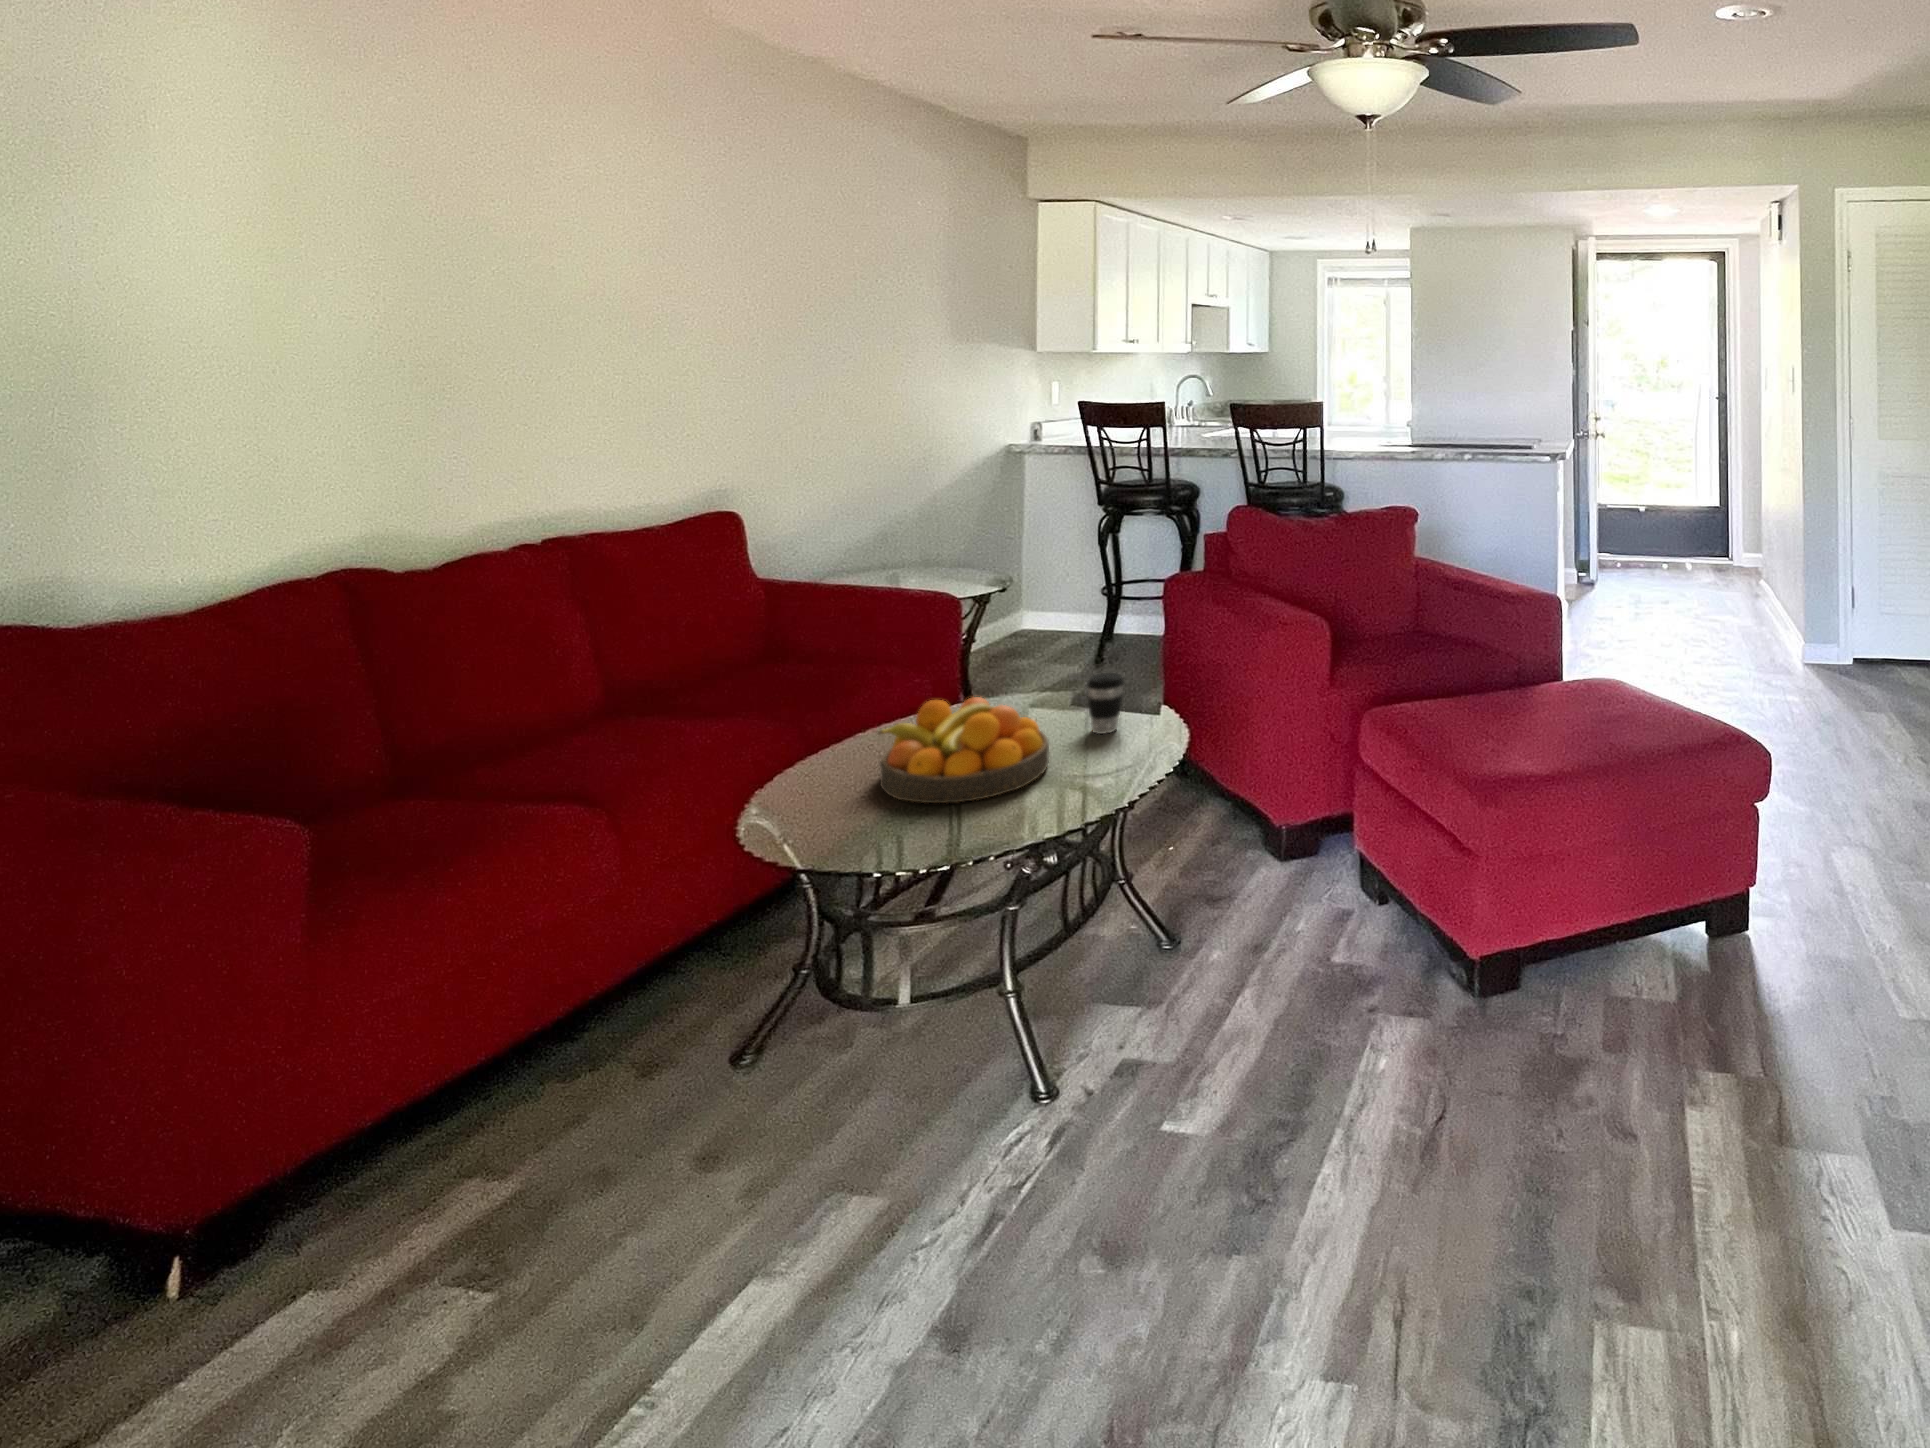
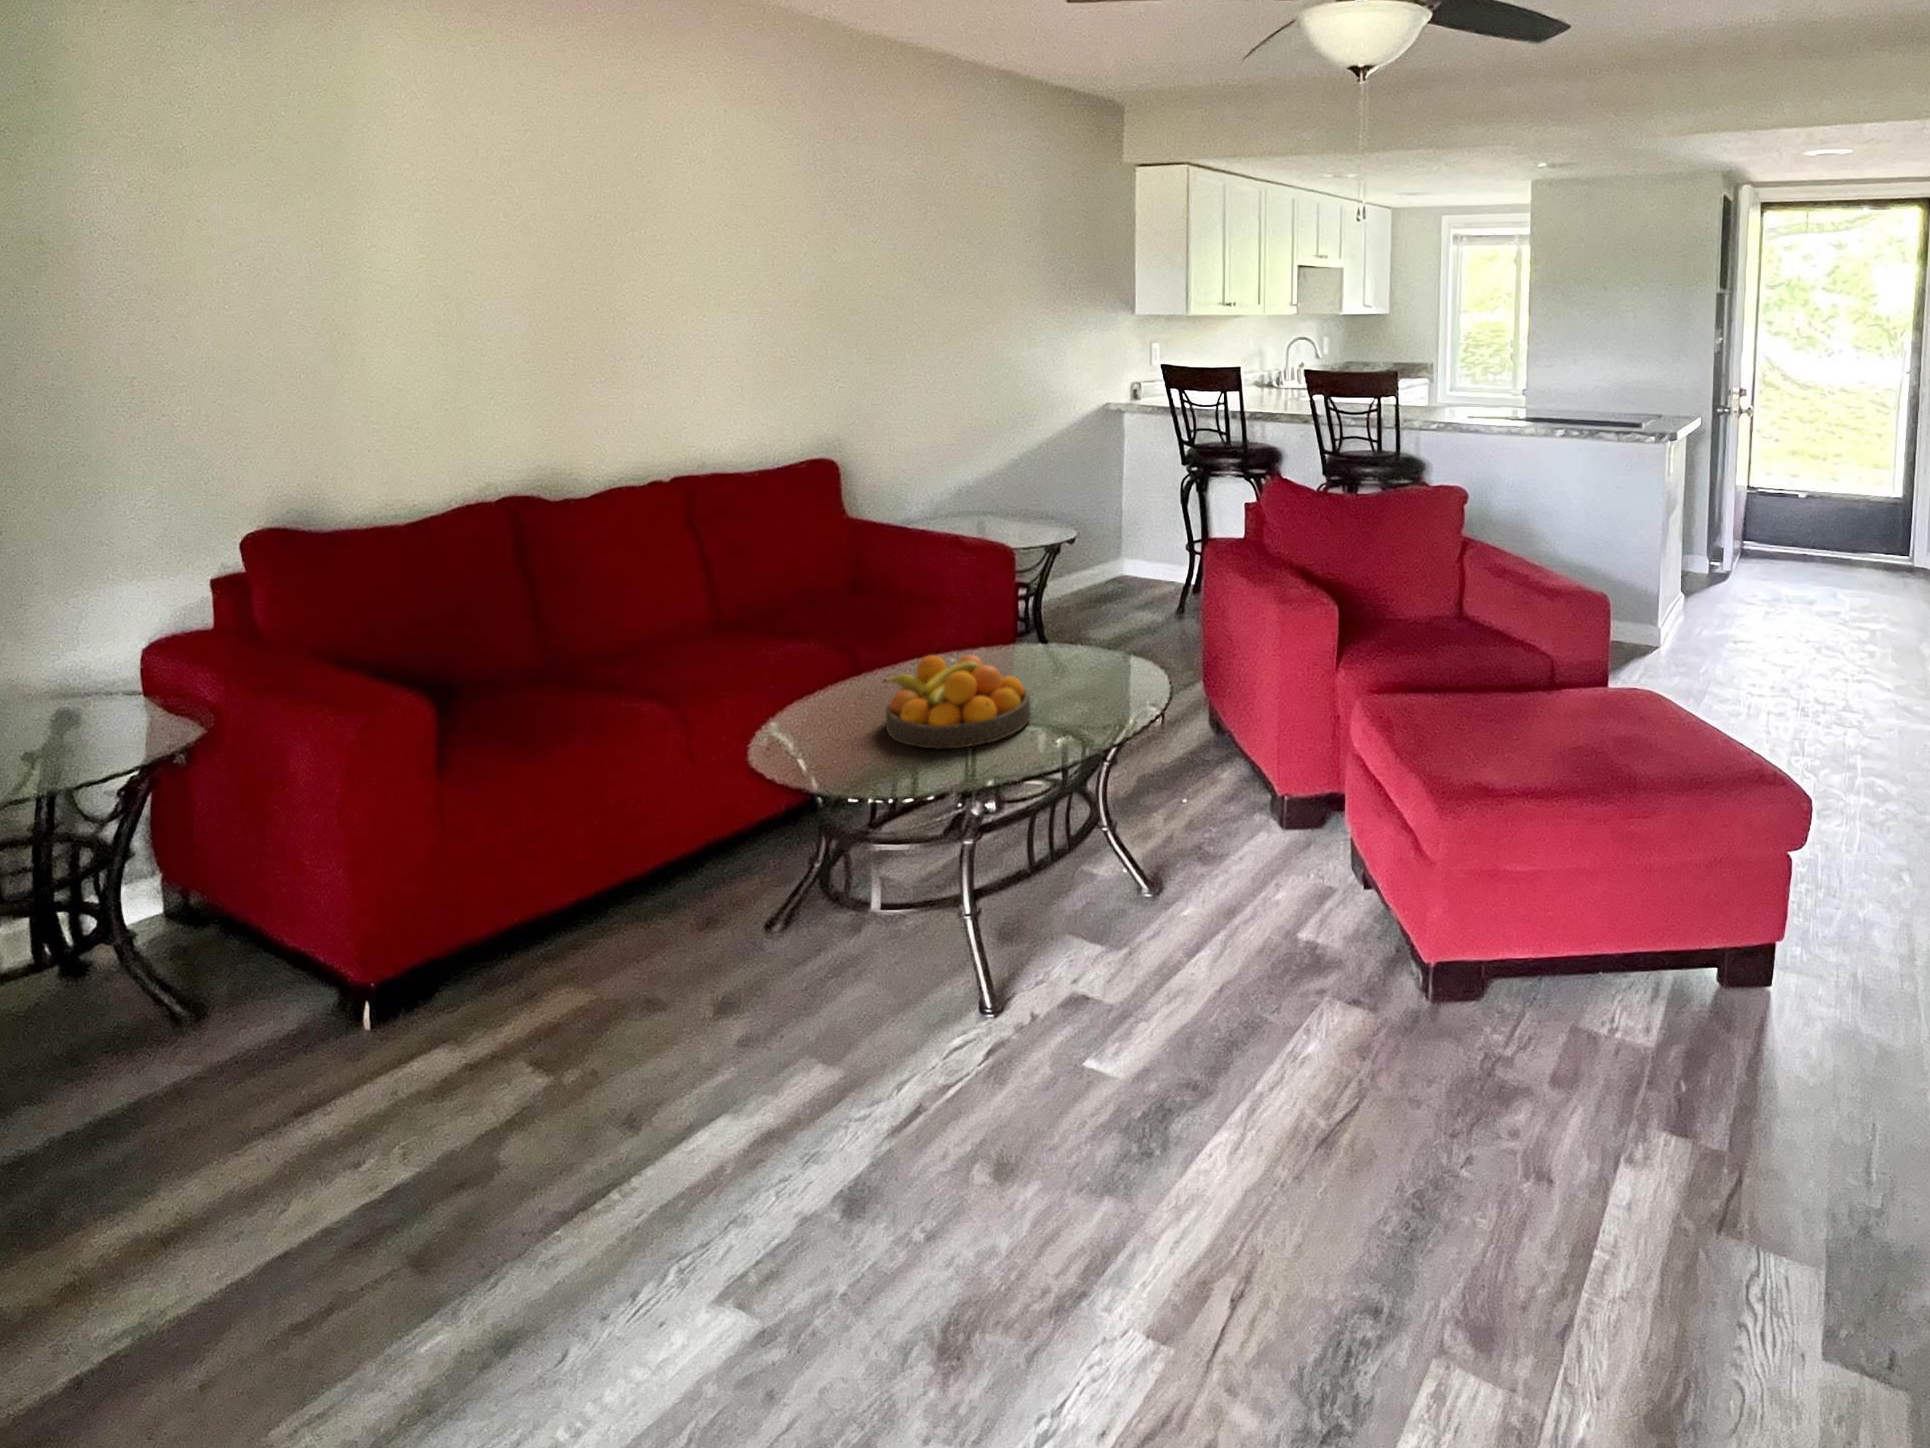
coffee cup: present [1087,673,1124,734] -> none [1077,639,1112,696]

